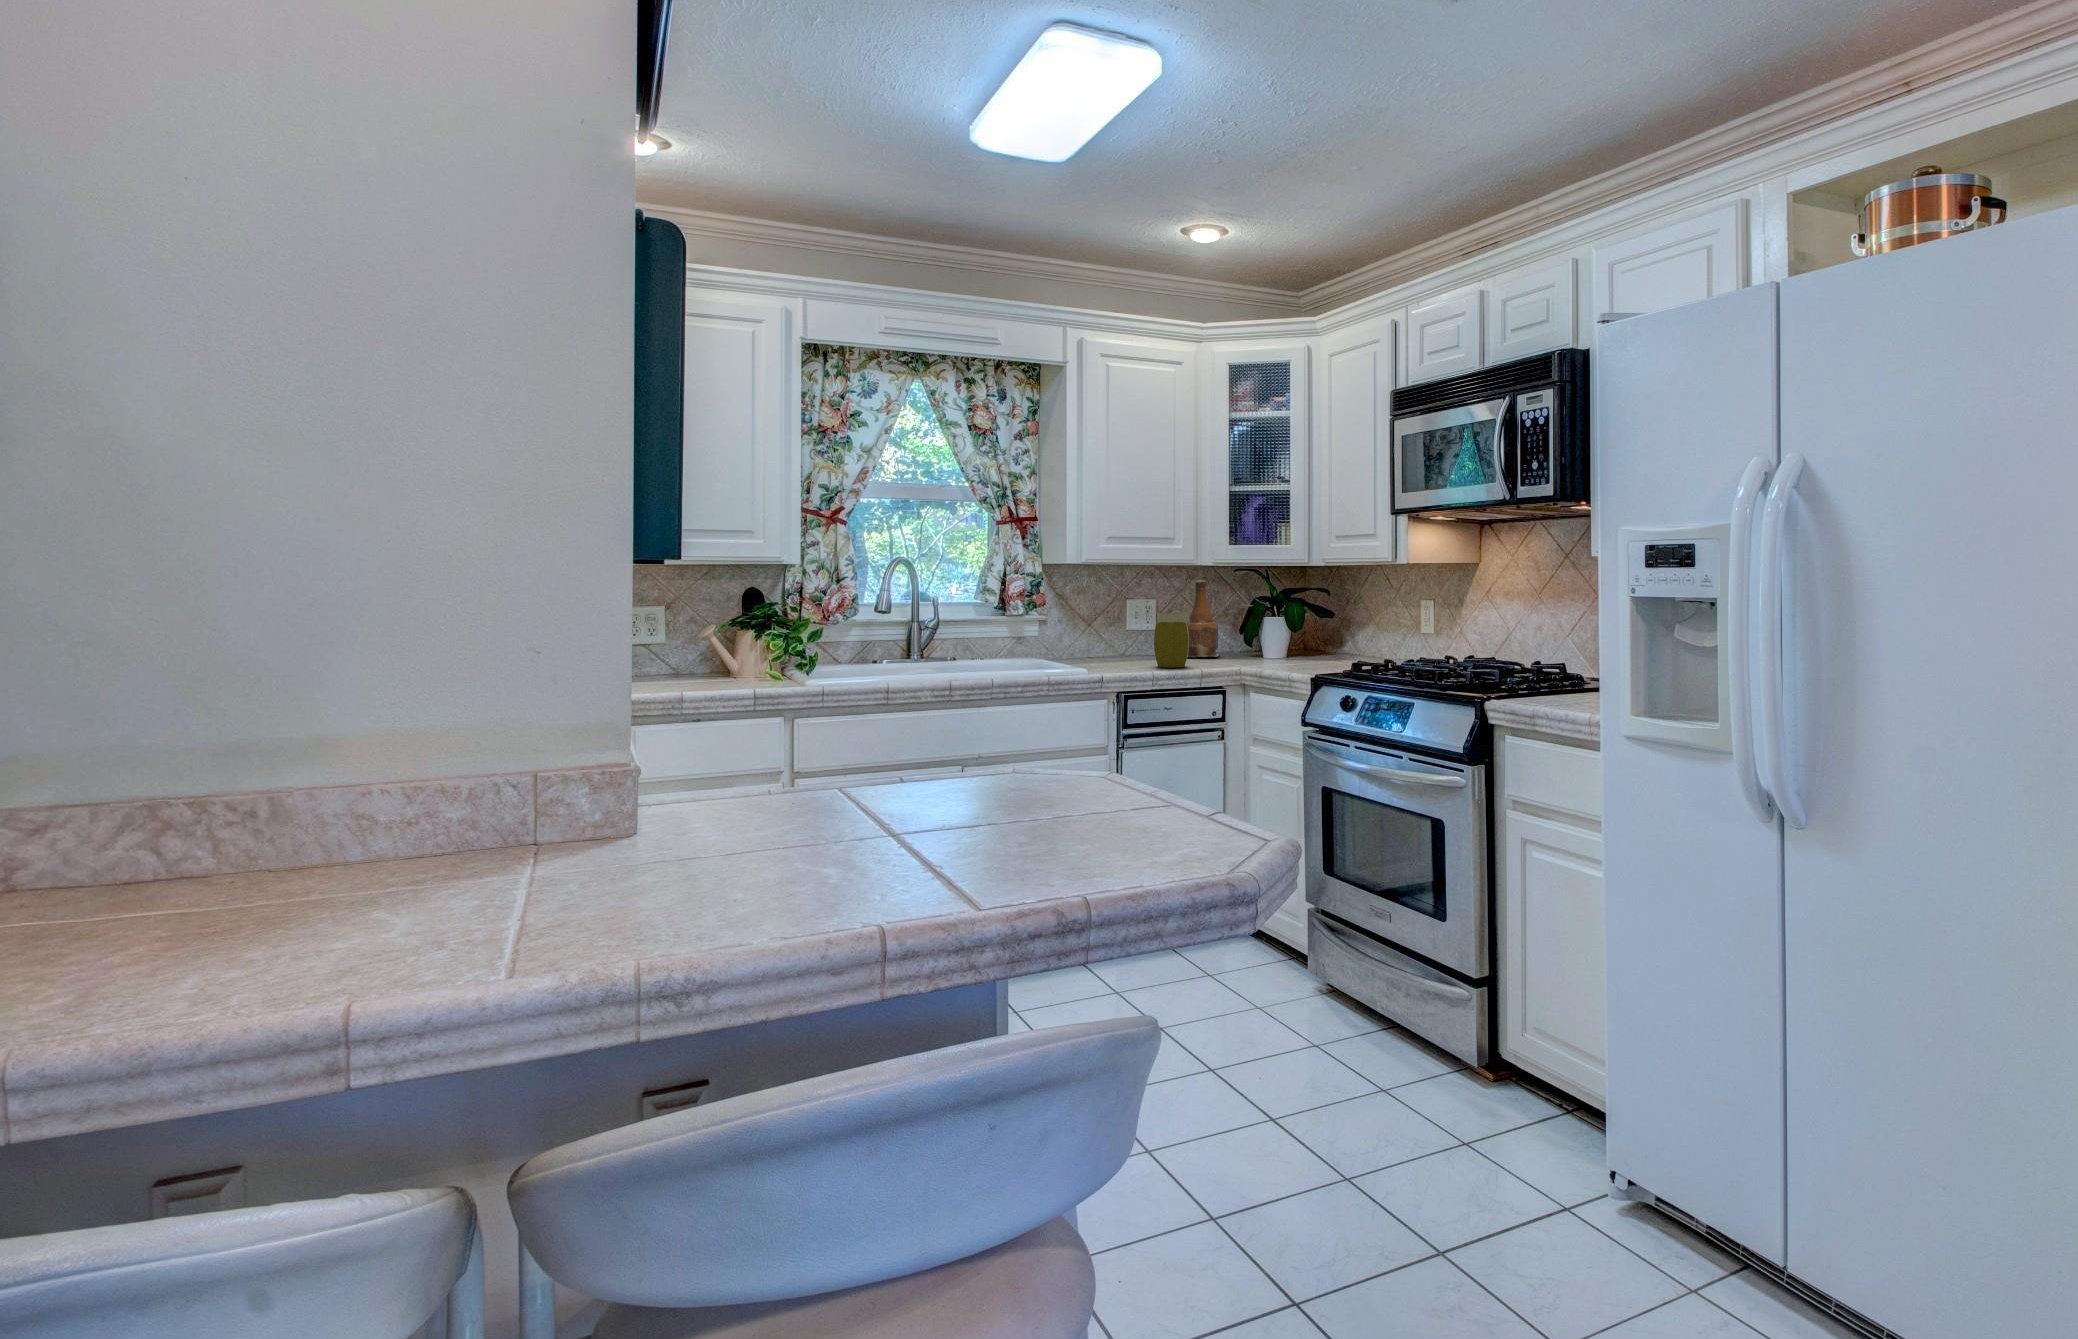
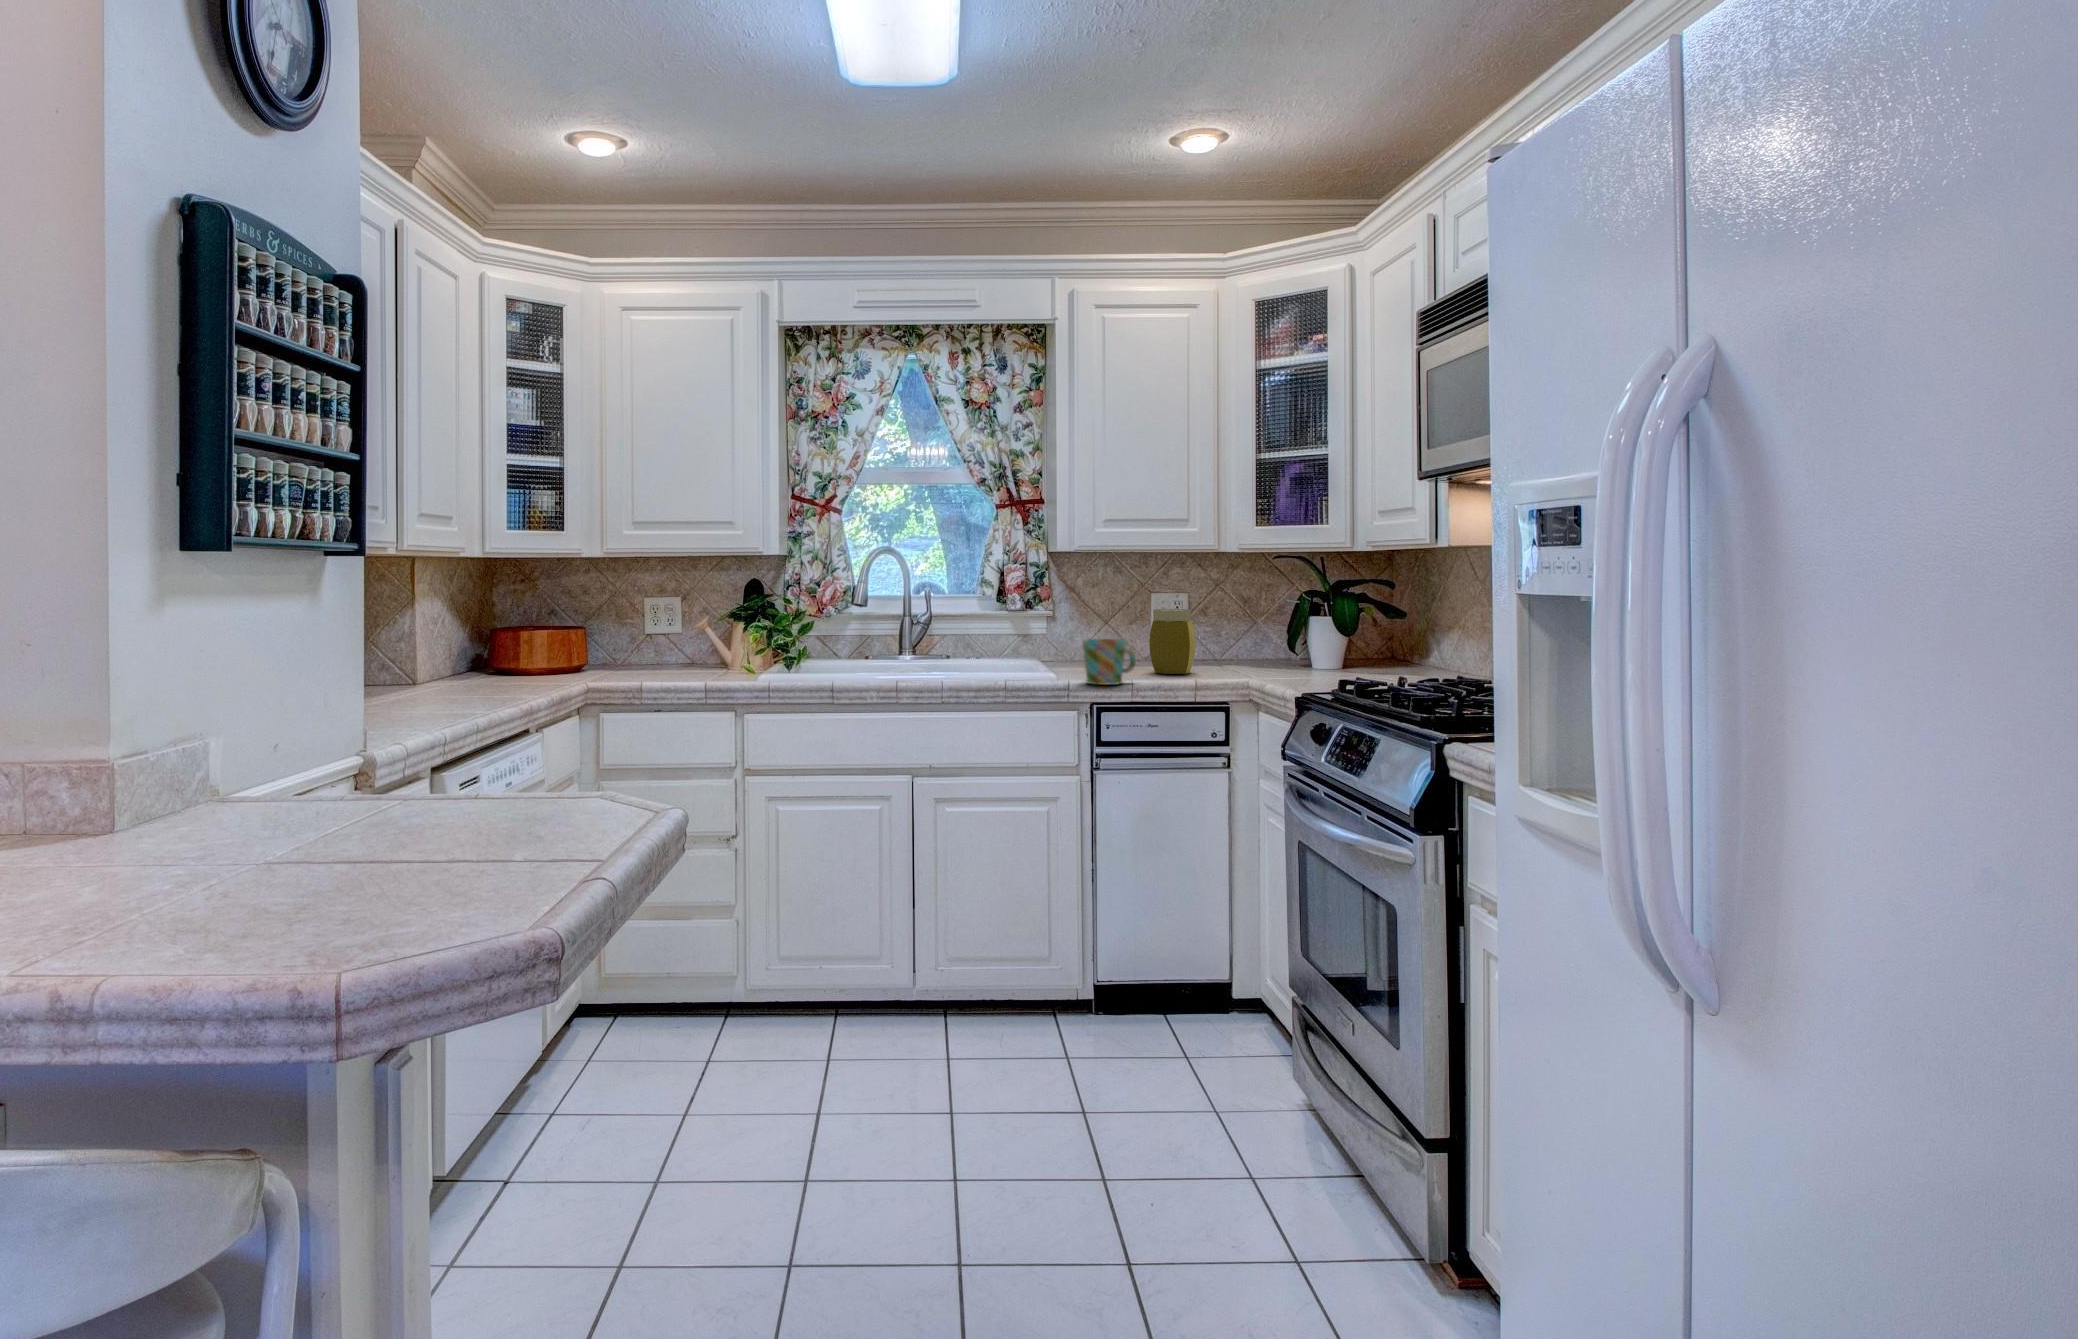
bottle: present [1187,580,1219,657] -> none [1205,568,1257,661]
mug: none [1111,638,1155,677] -> present [1083,639,1136,685]

